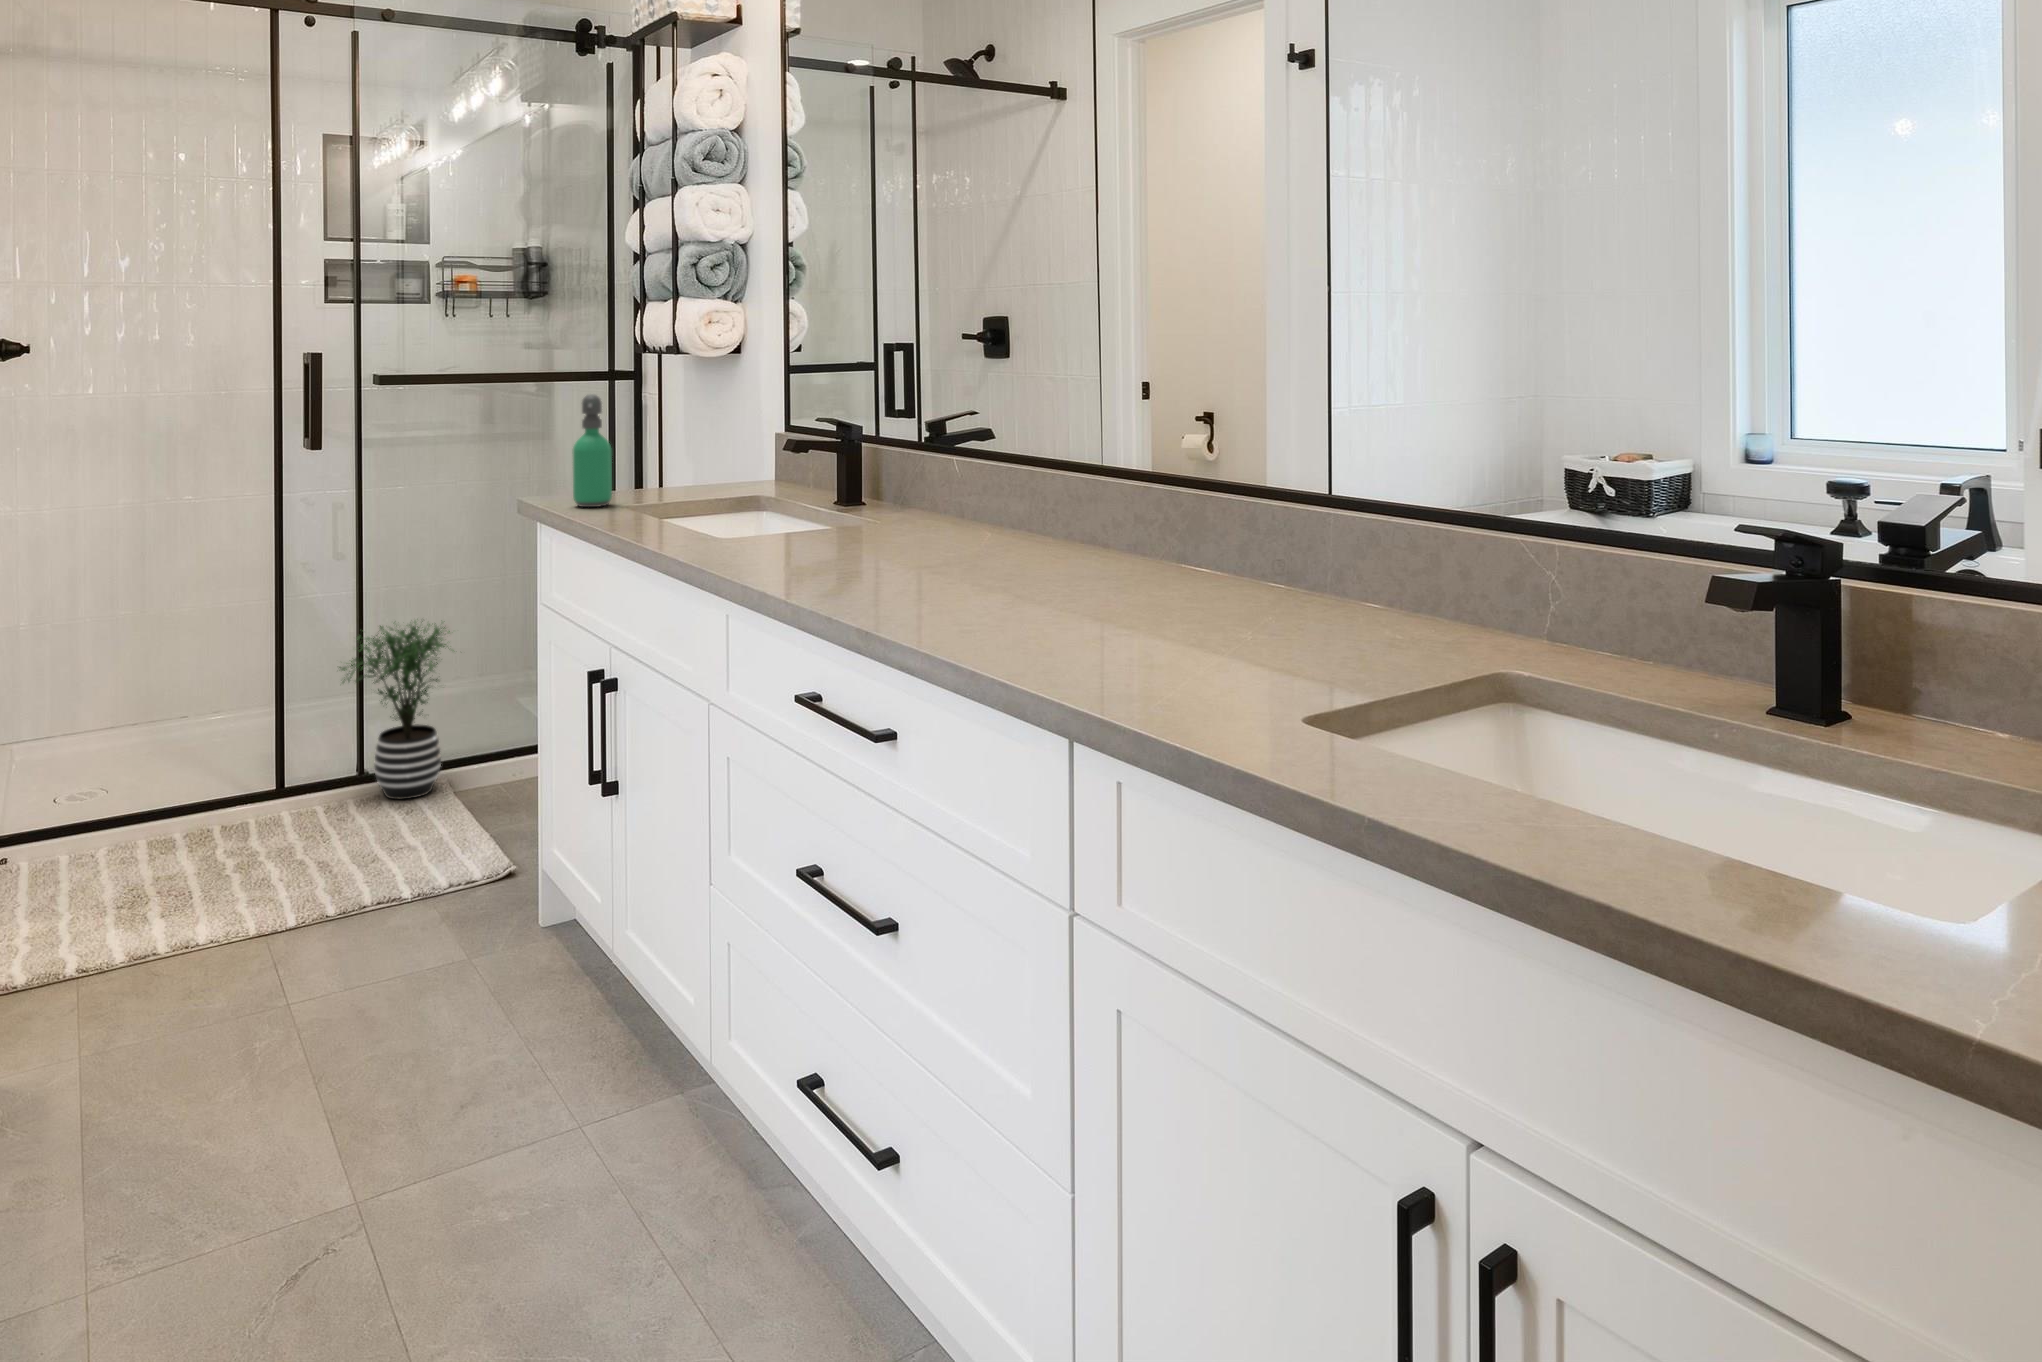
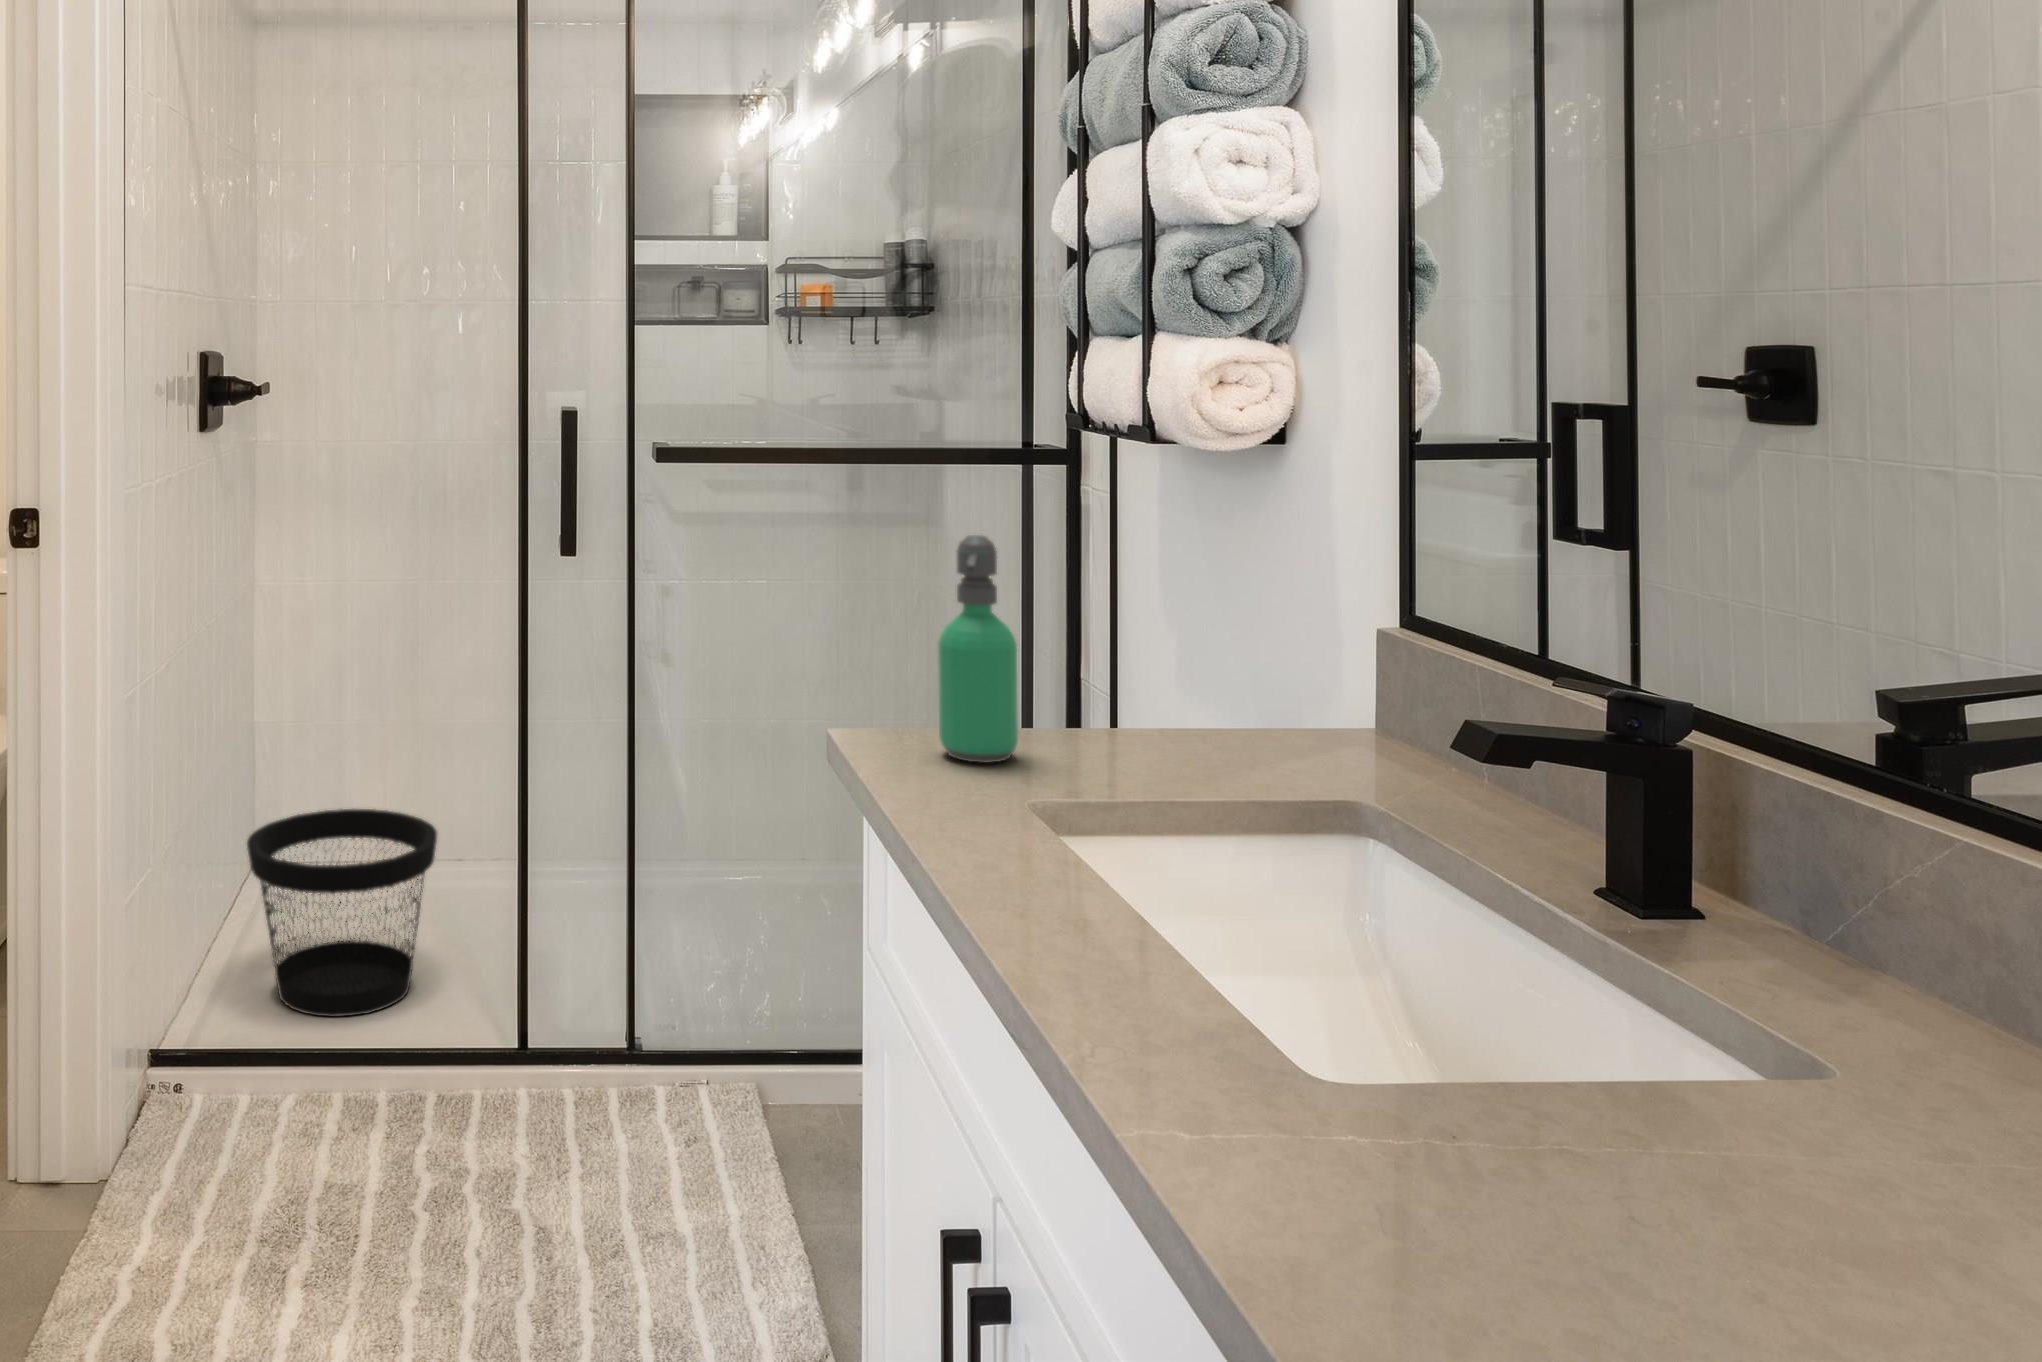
potted plant: present [339,621,454,799] -> none [593,826,790,1122]
wastebasket: none [41,653,200,797] -> present [247,809,437,1017]

